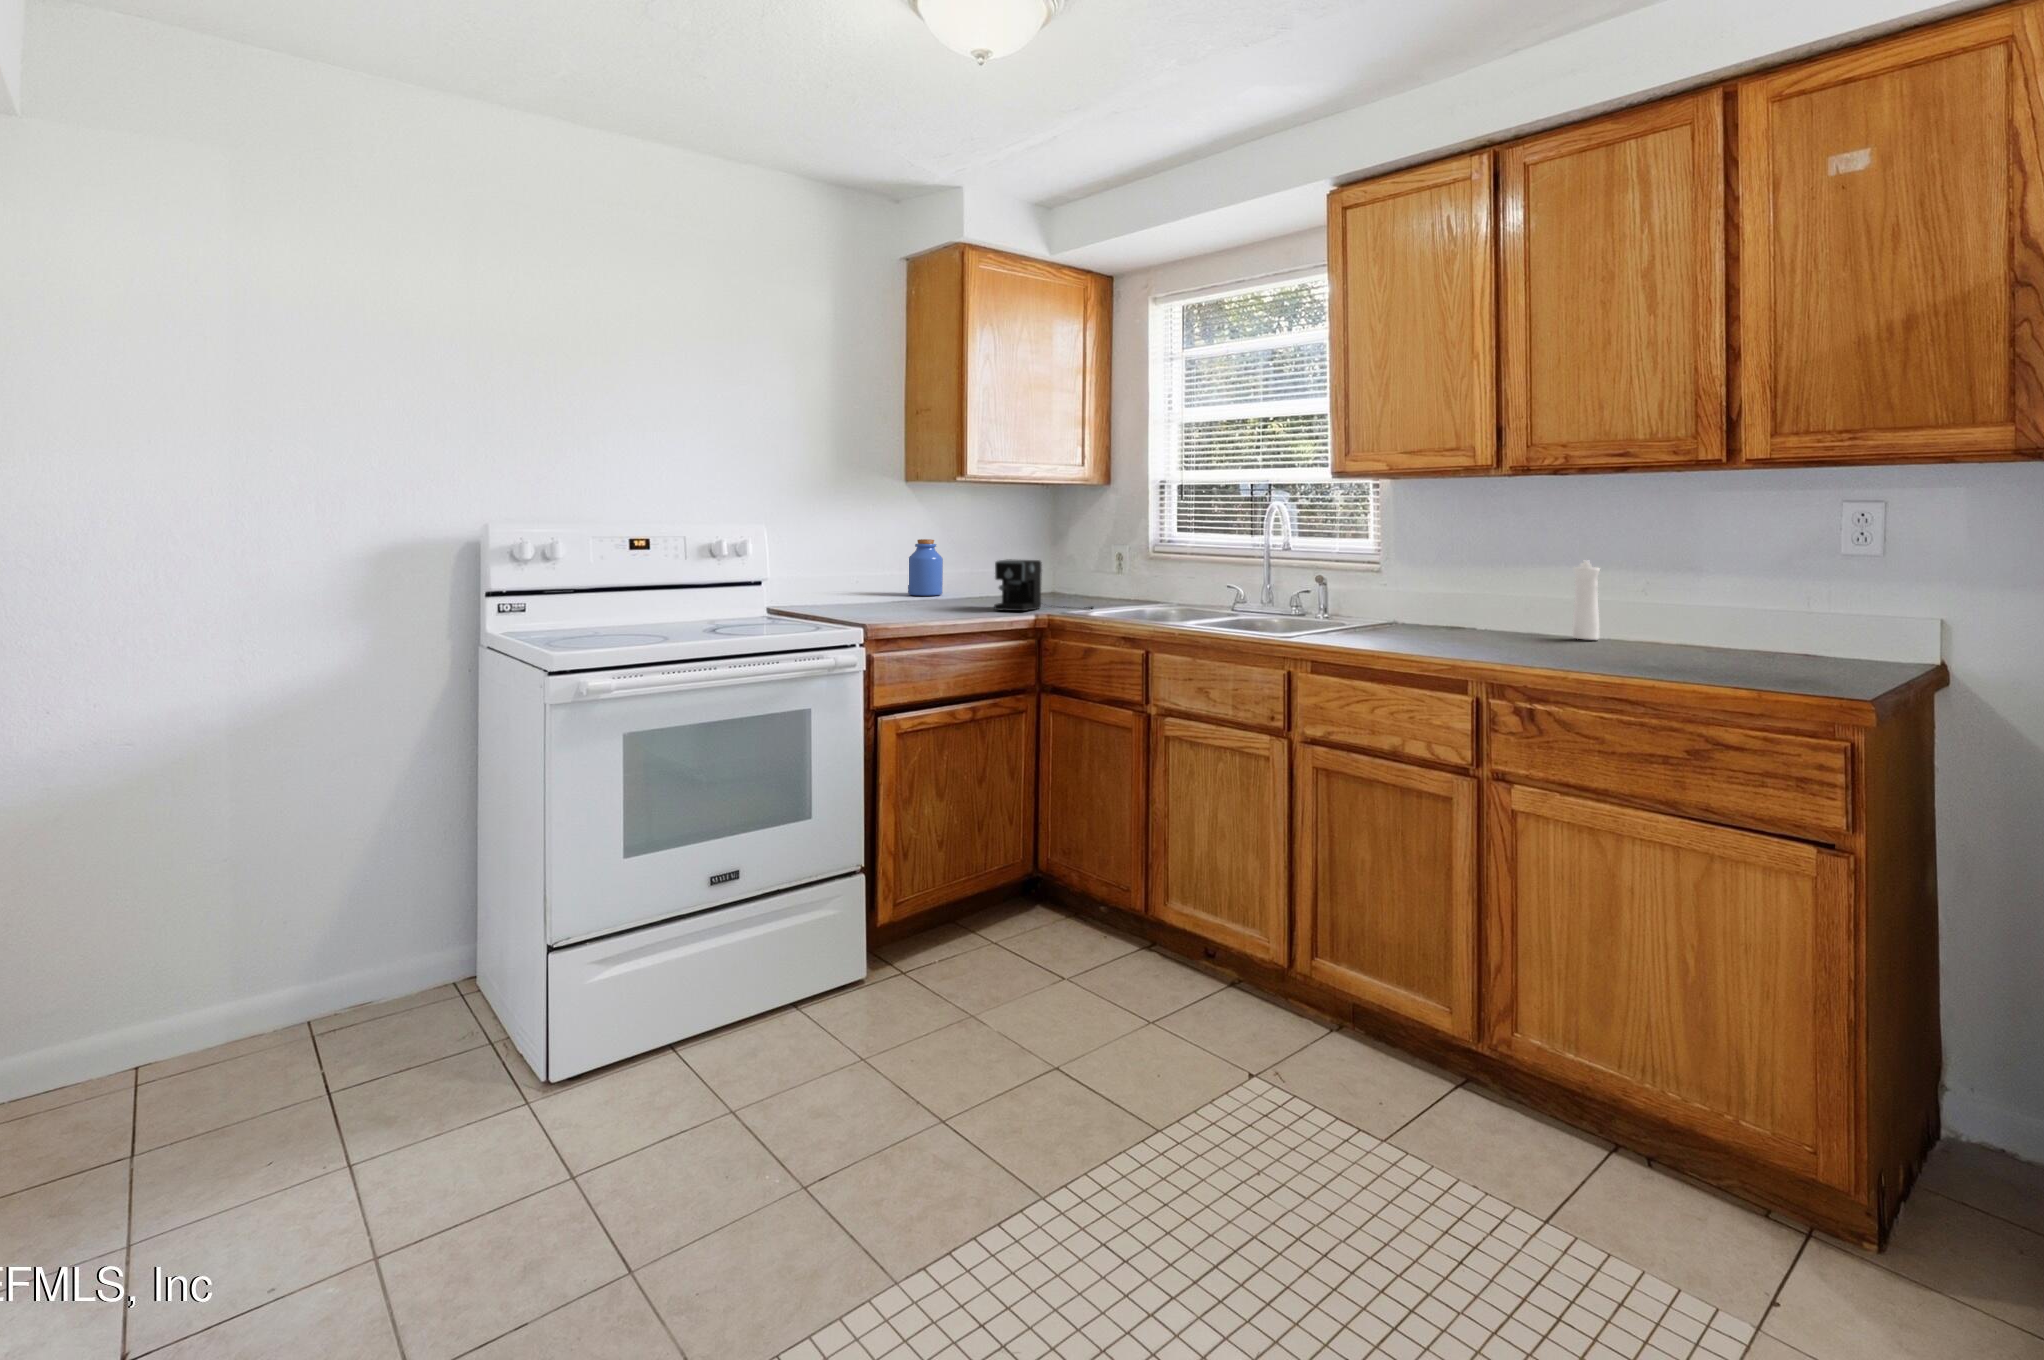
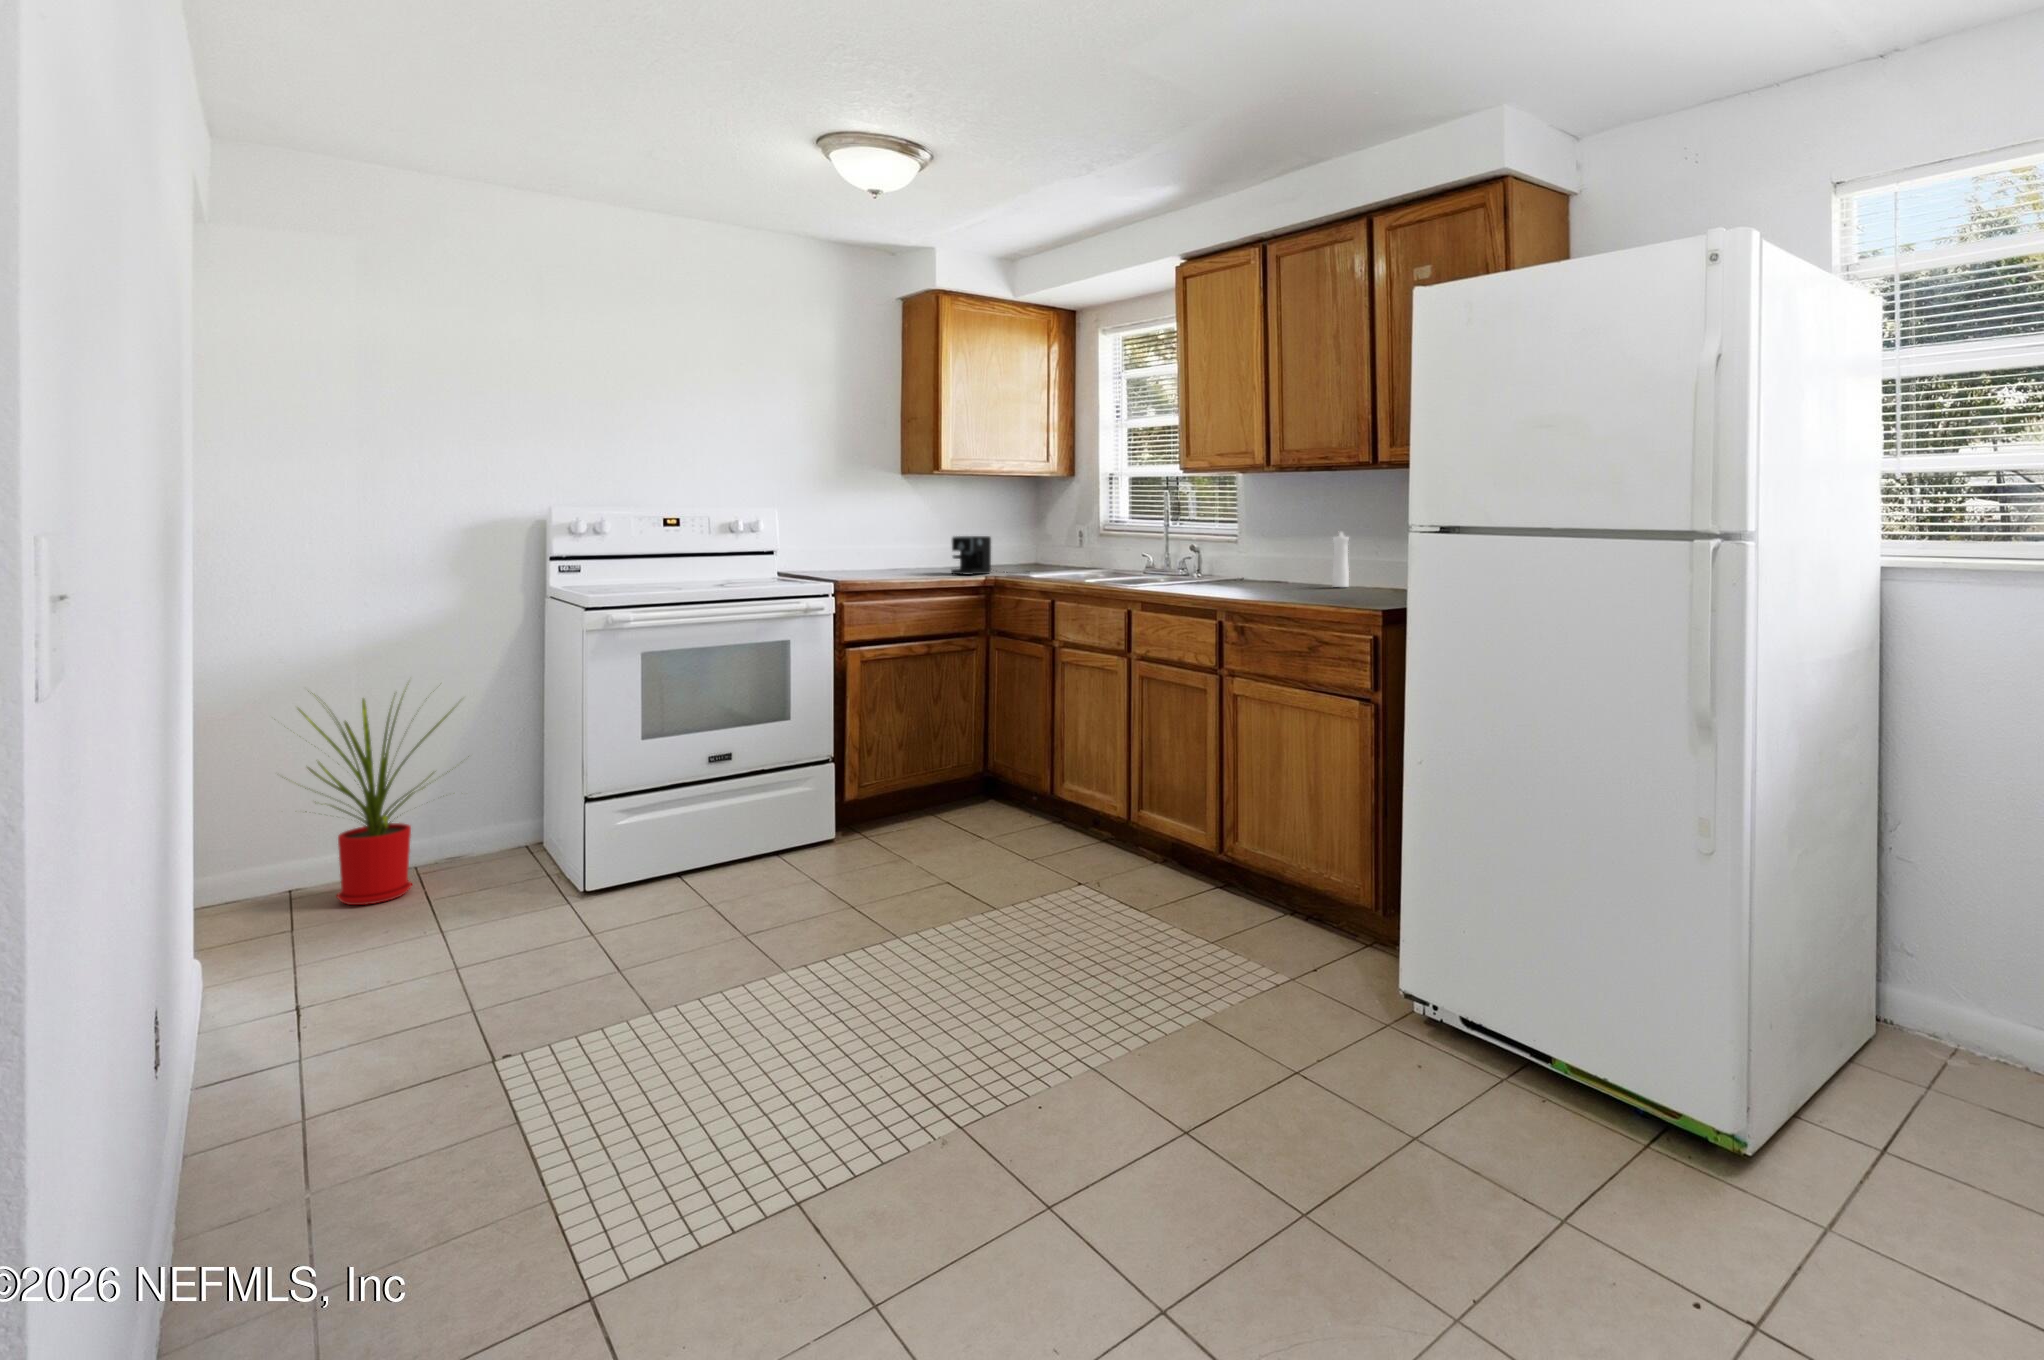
jar: present [908,539,943,596] -> none [902,522,931,566]
house plant: none [78,765,379,1117] -> present [298,693,469,905]

